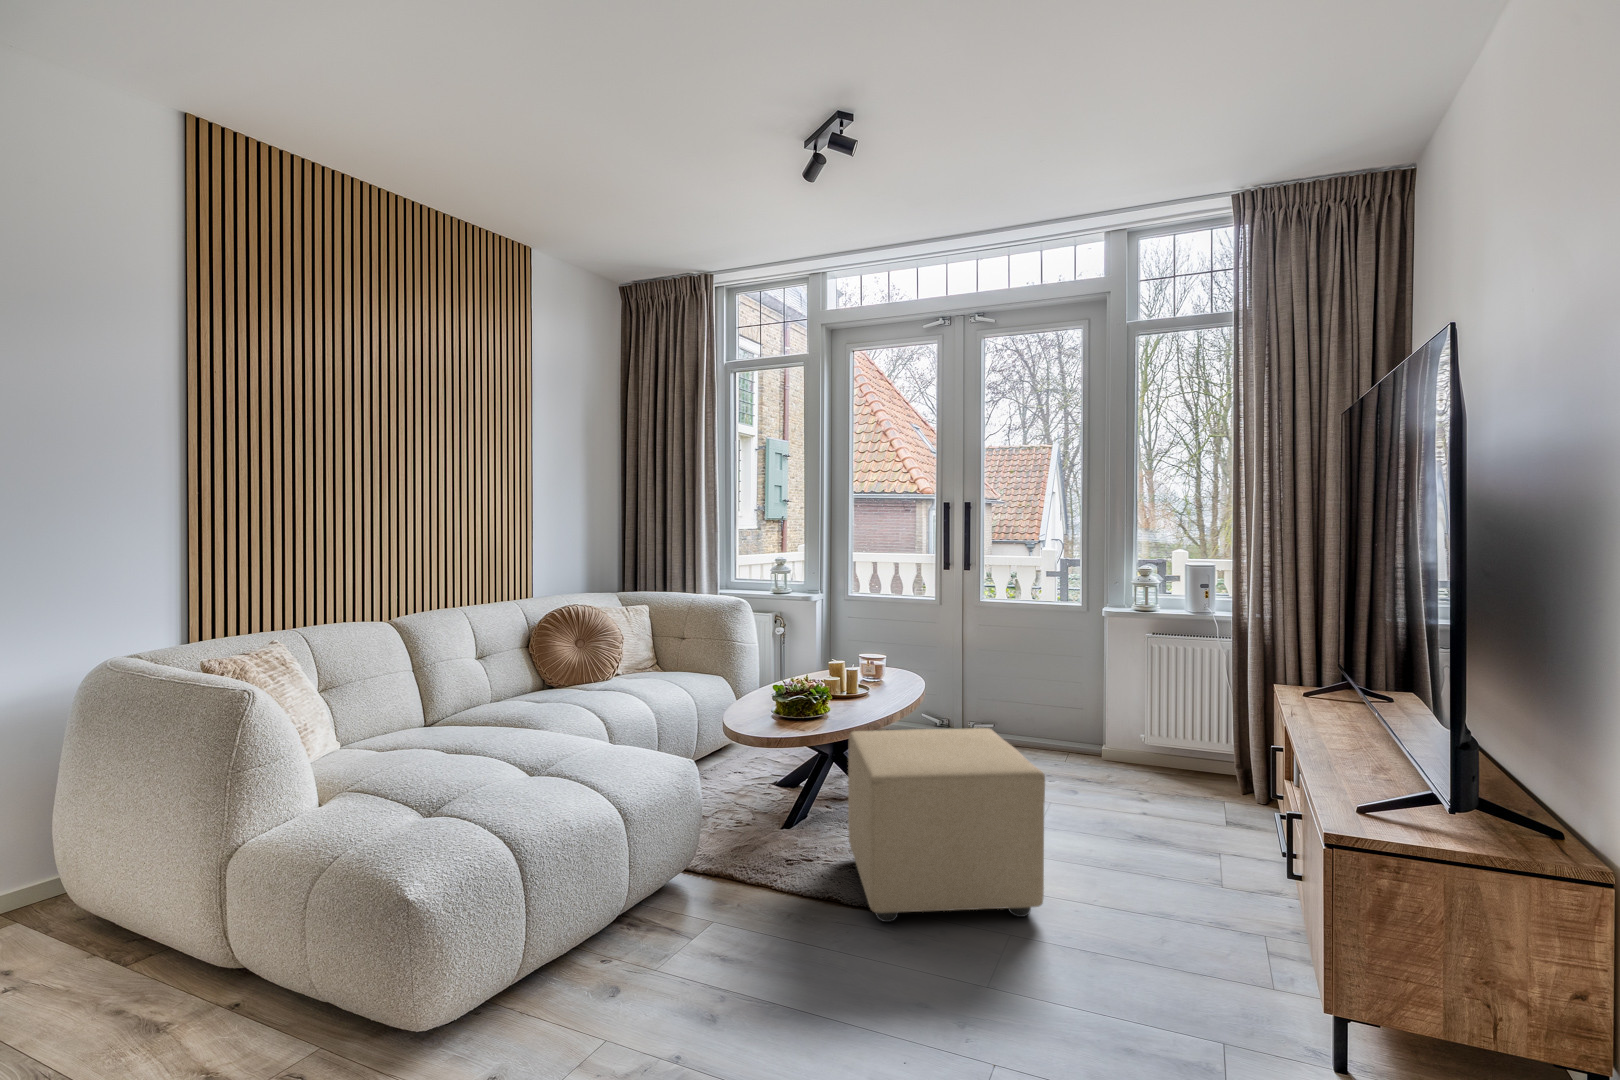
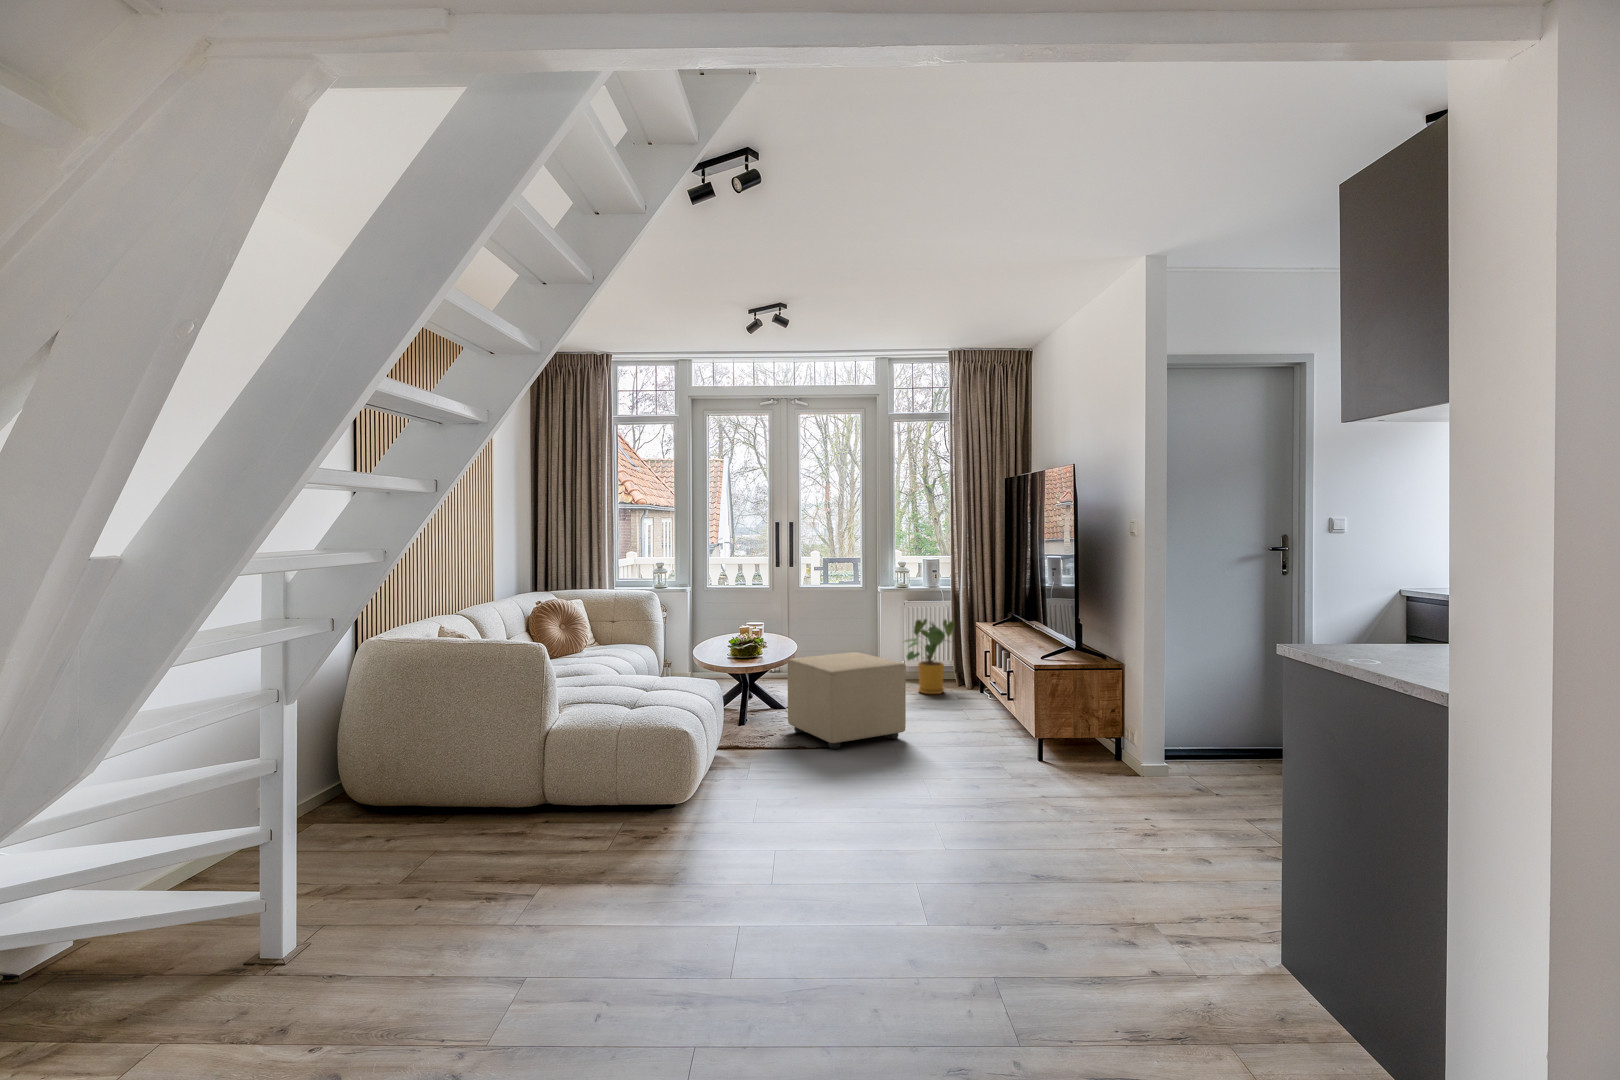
house plant: none [1118,667,1233,806] -> present [905,619,955,694]

